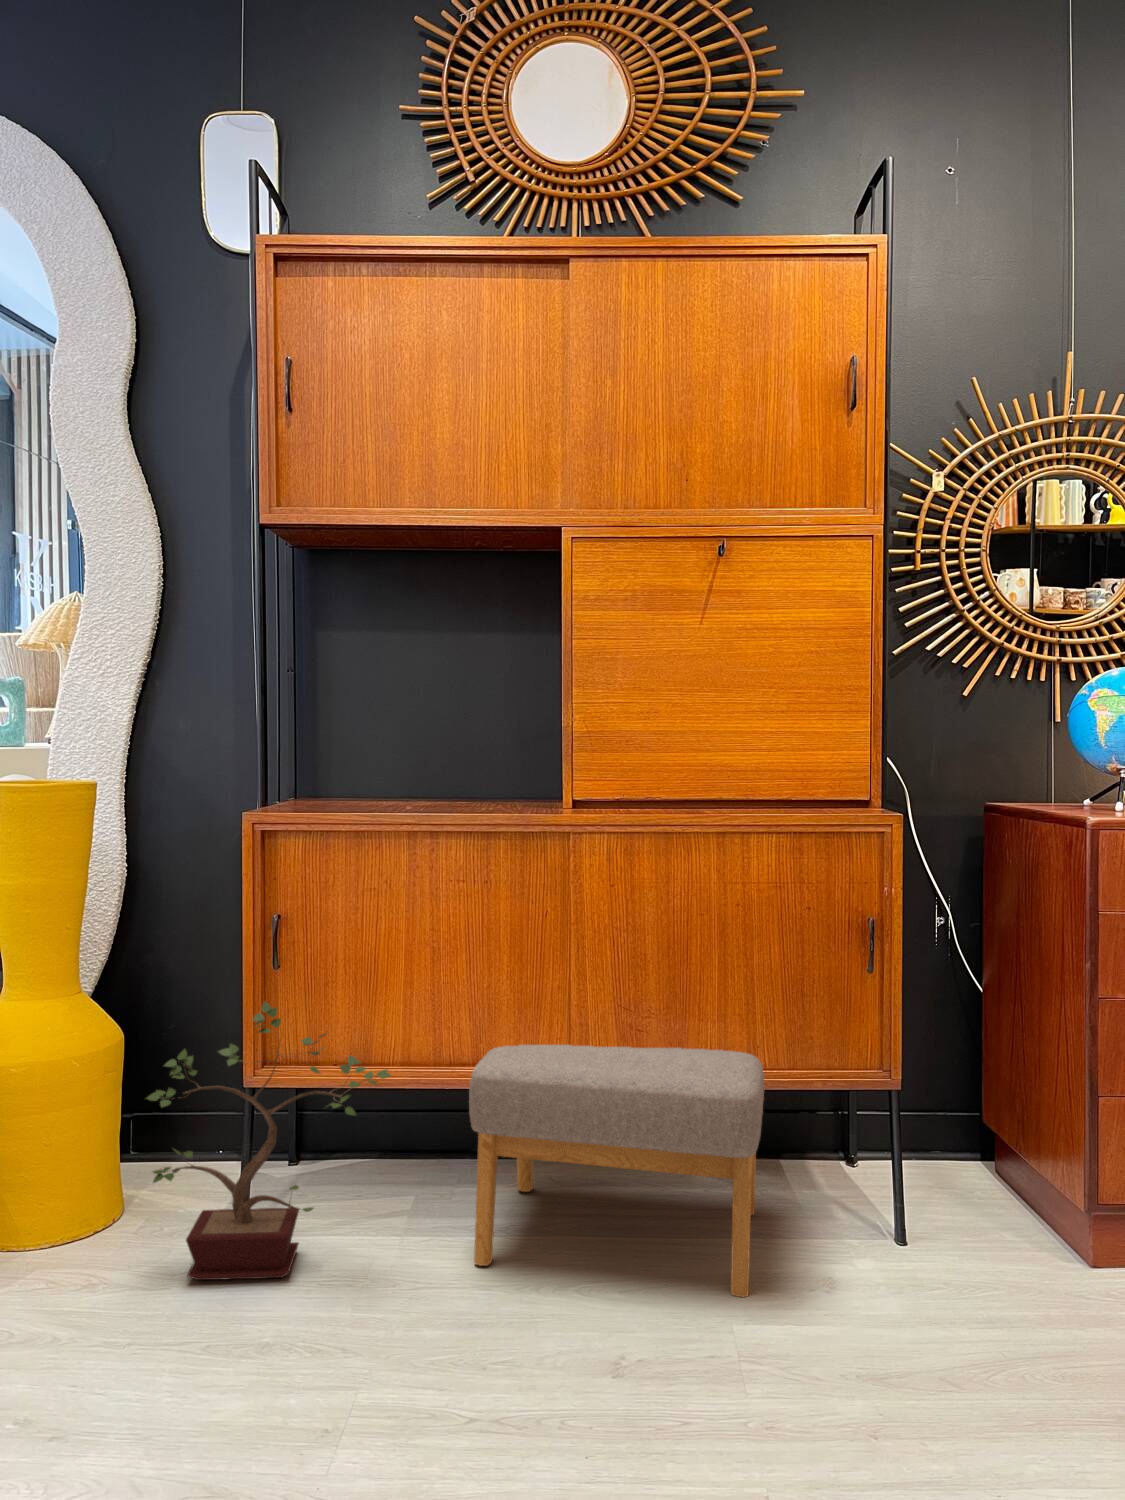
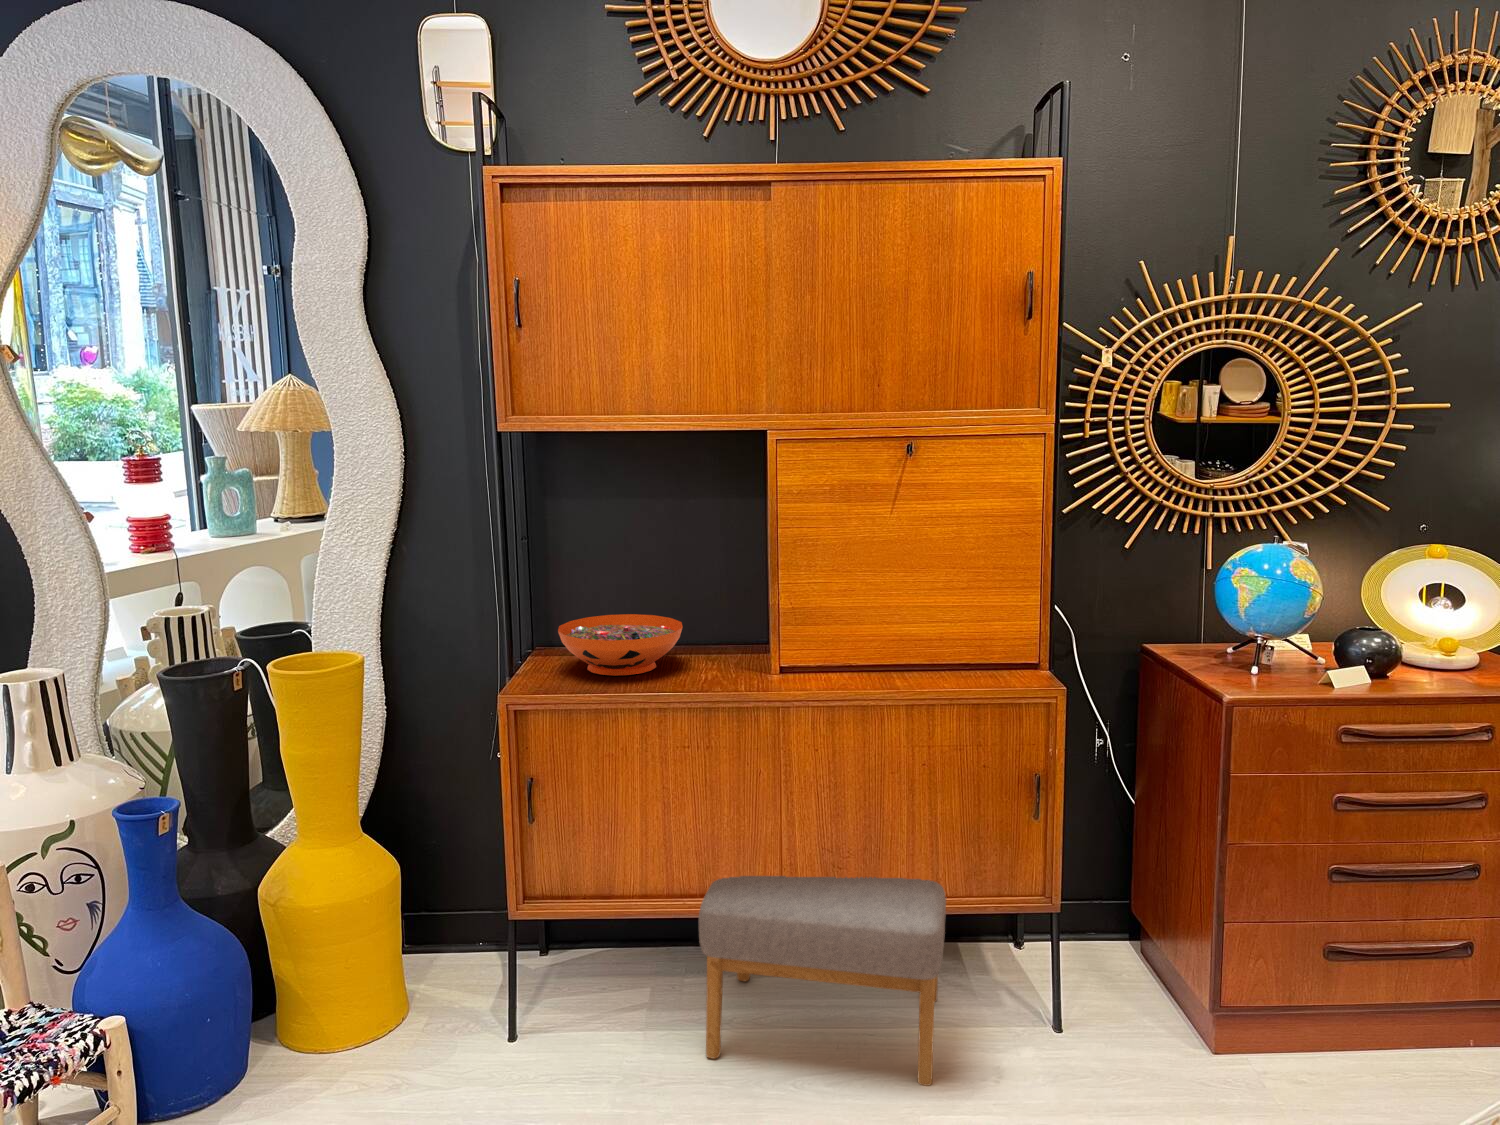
decorative bowl: none [320,757,463,809] -> present [558,614,683,675]
potted plant: present [147,1002,391,1280] -> none [428,849,637,1077]

